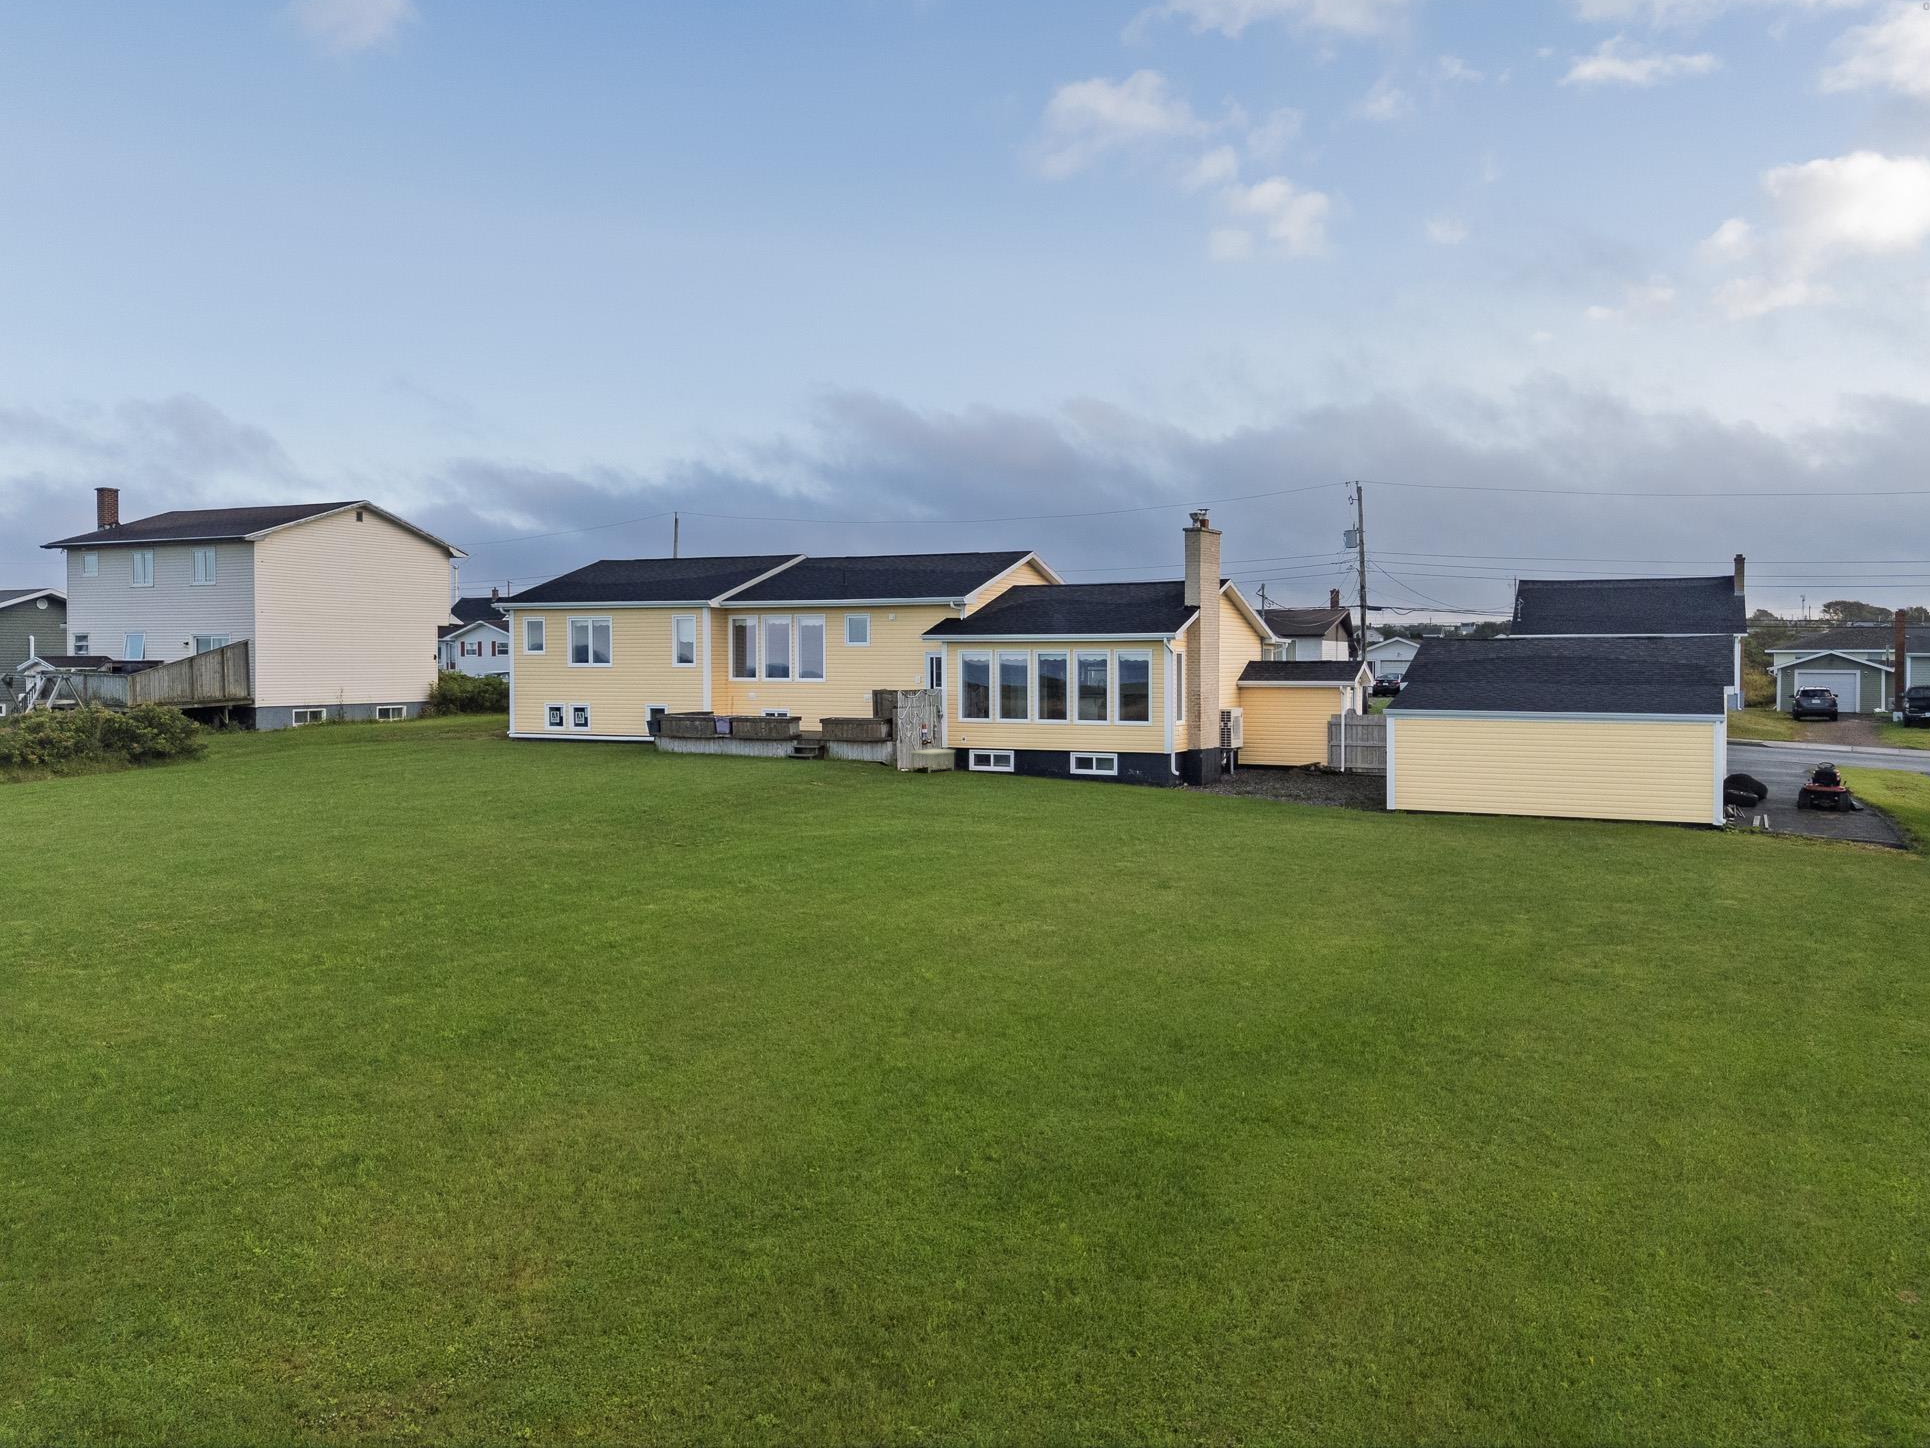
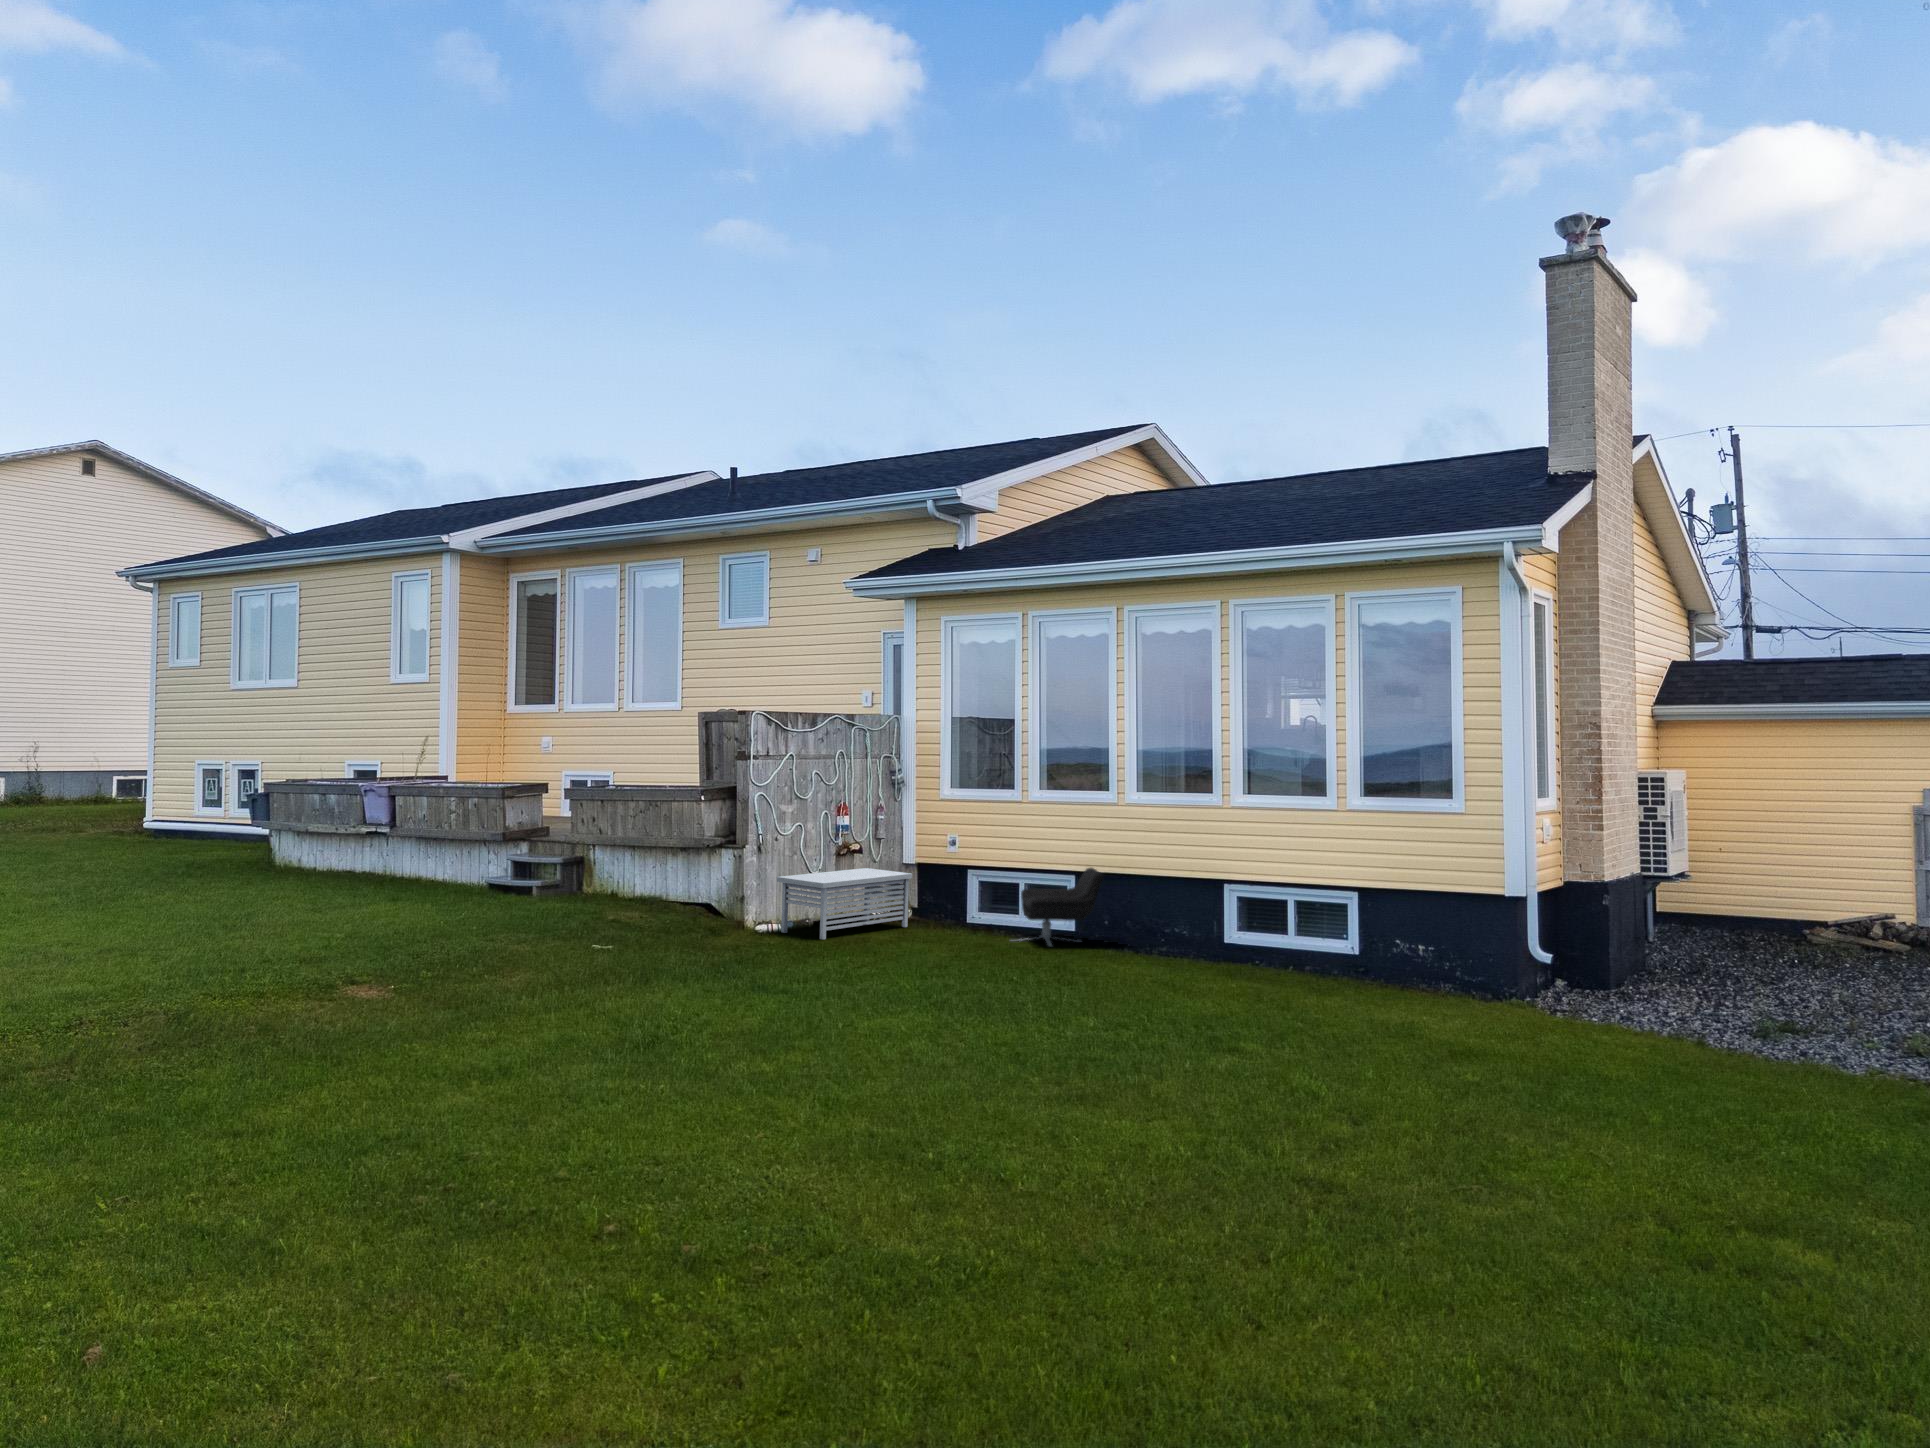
lounge chair: none [995,747,1029,774] -> present [1021,868,1104,946]

